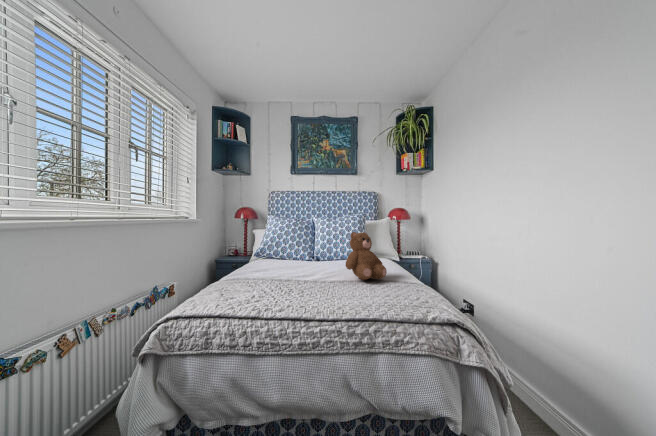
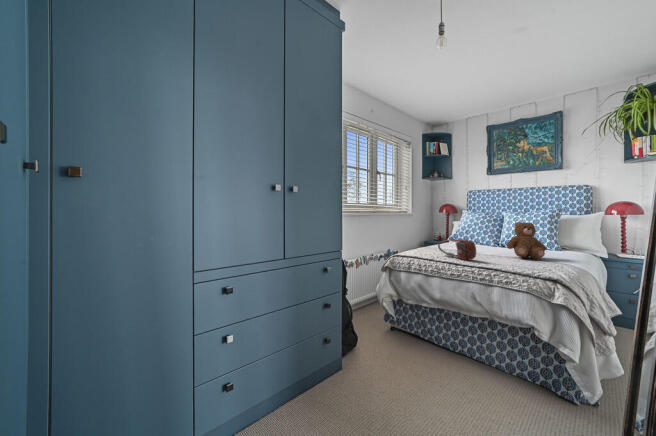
handbag: none [261,267,328,303] -> present [438,239,476,260]

